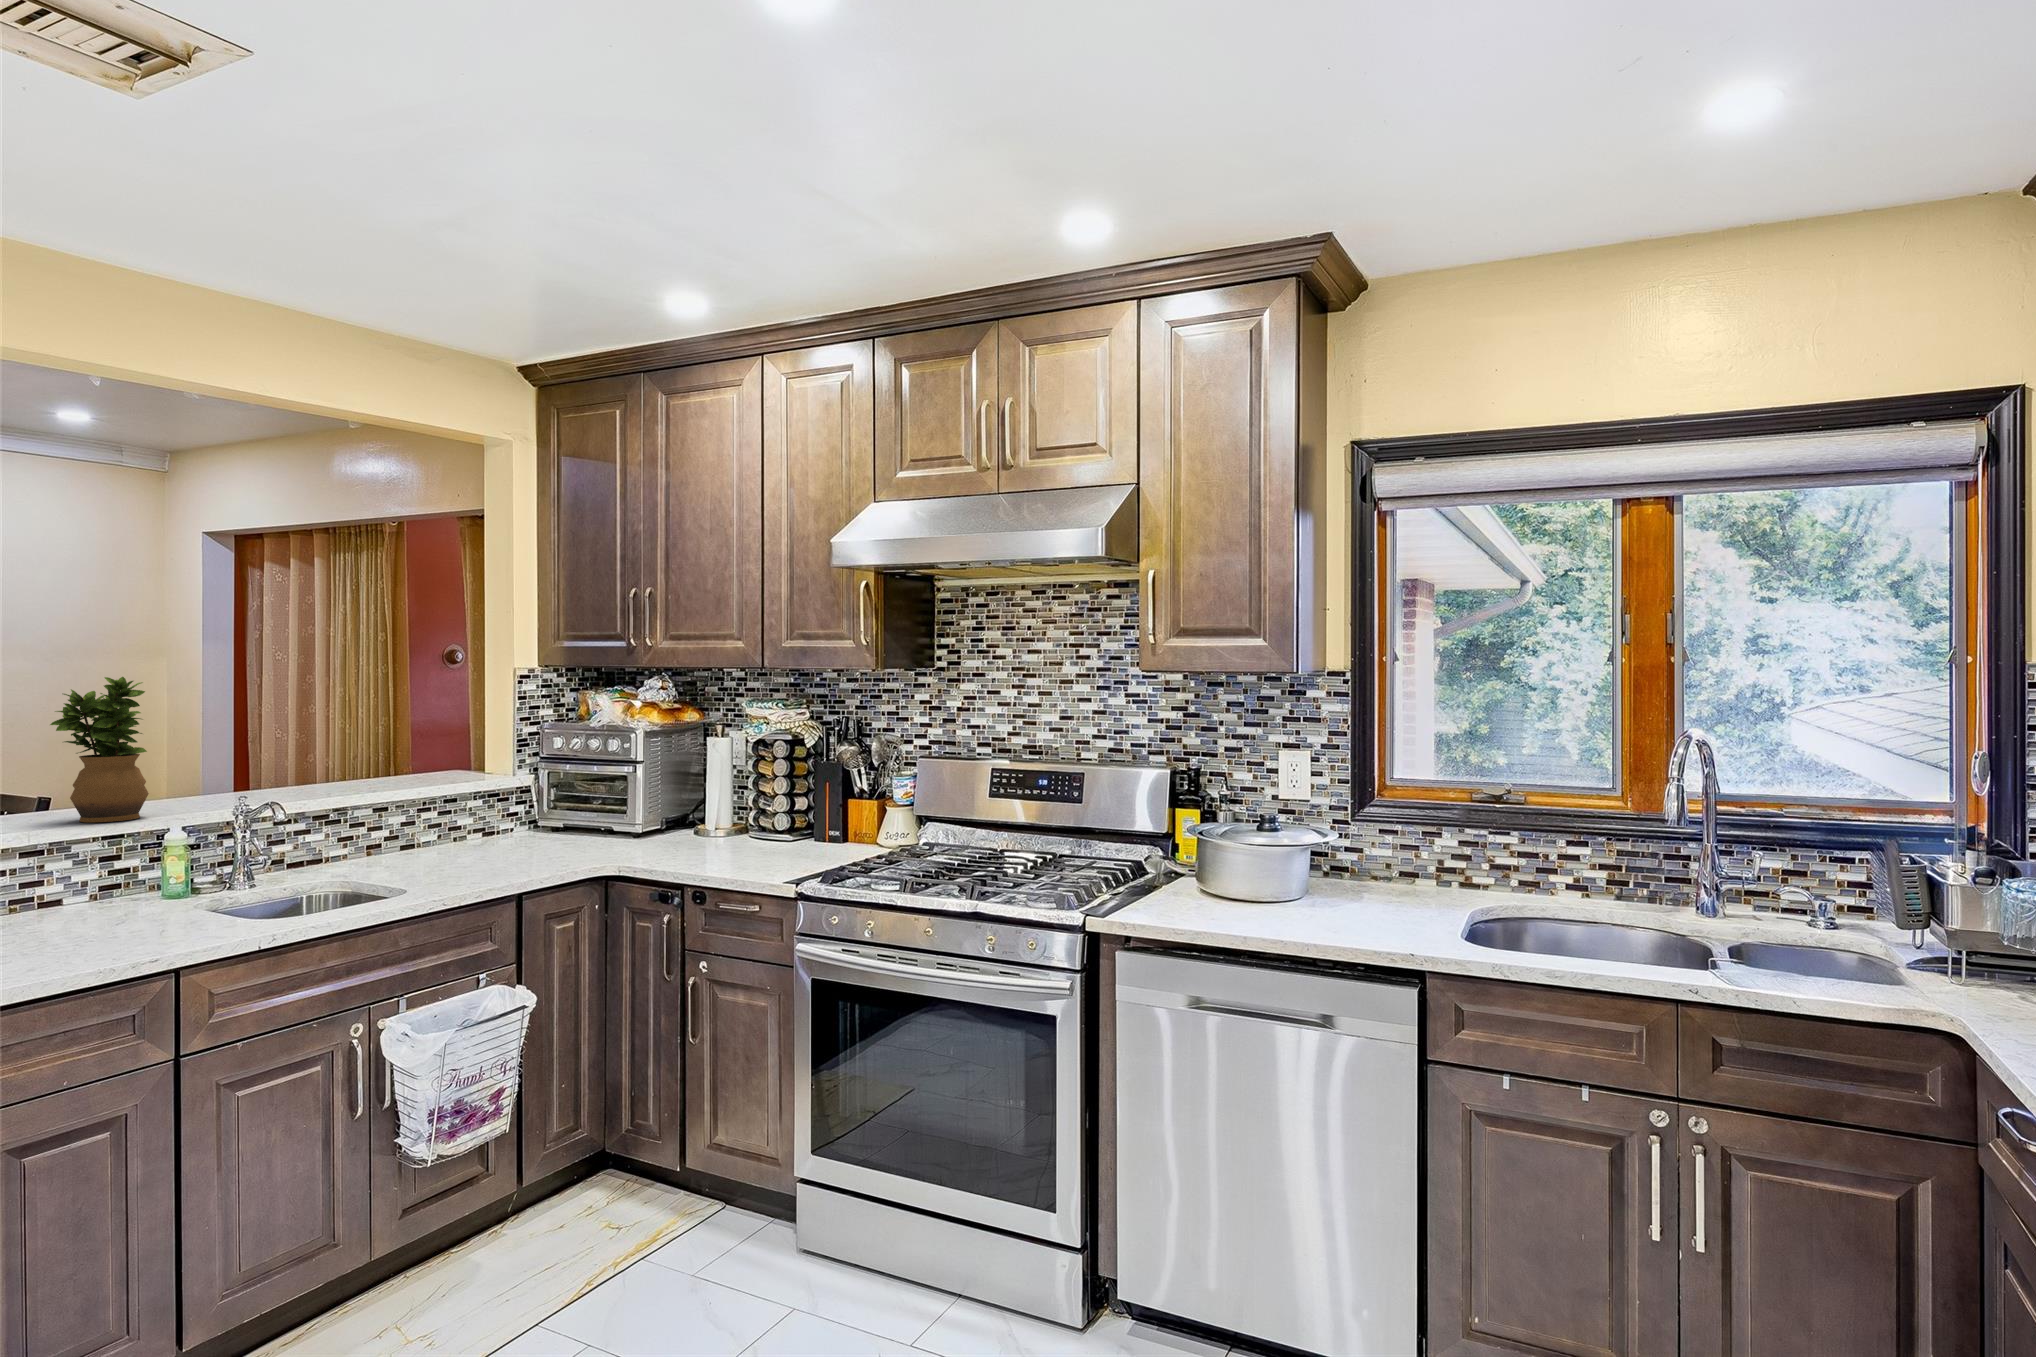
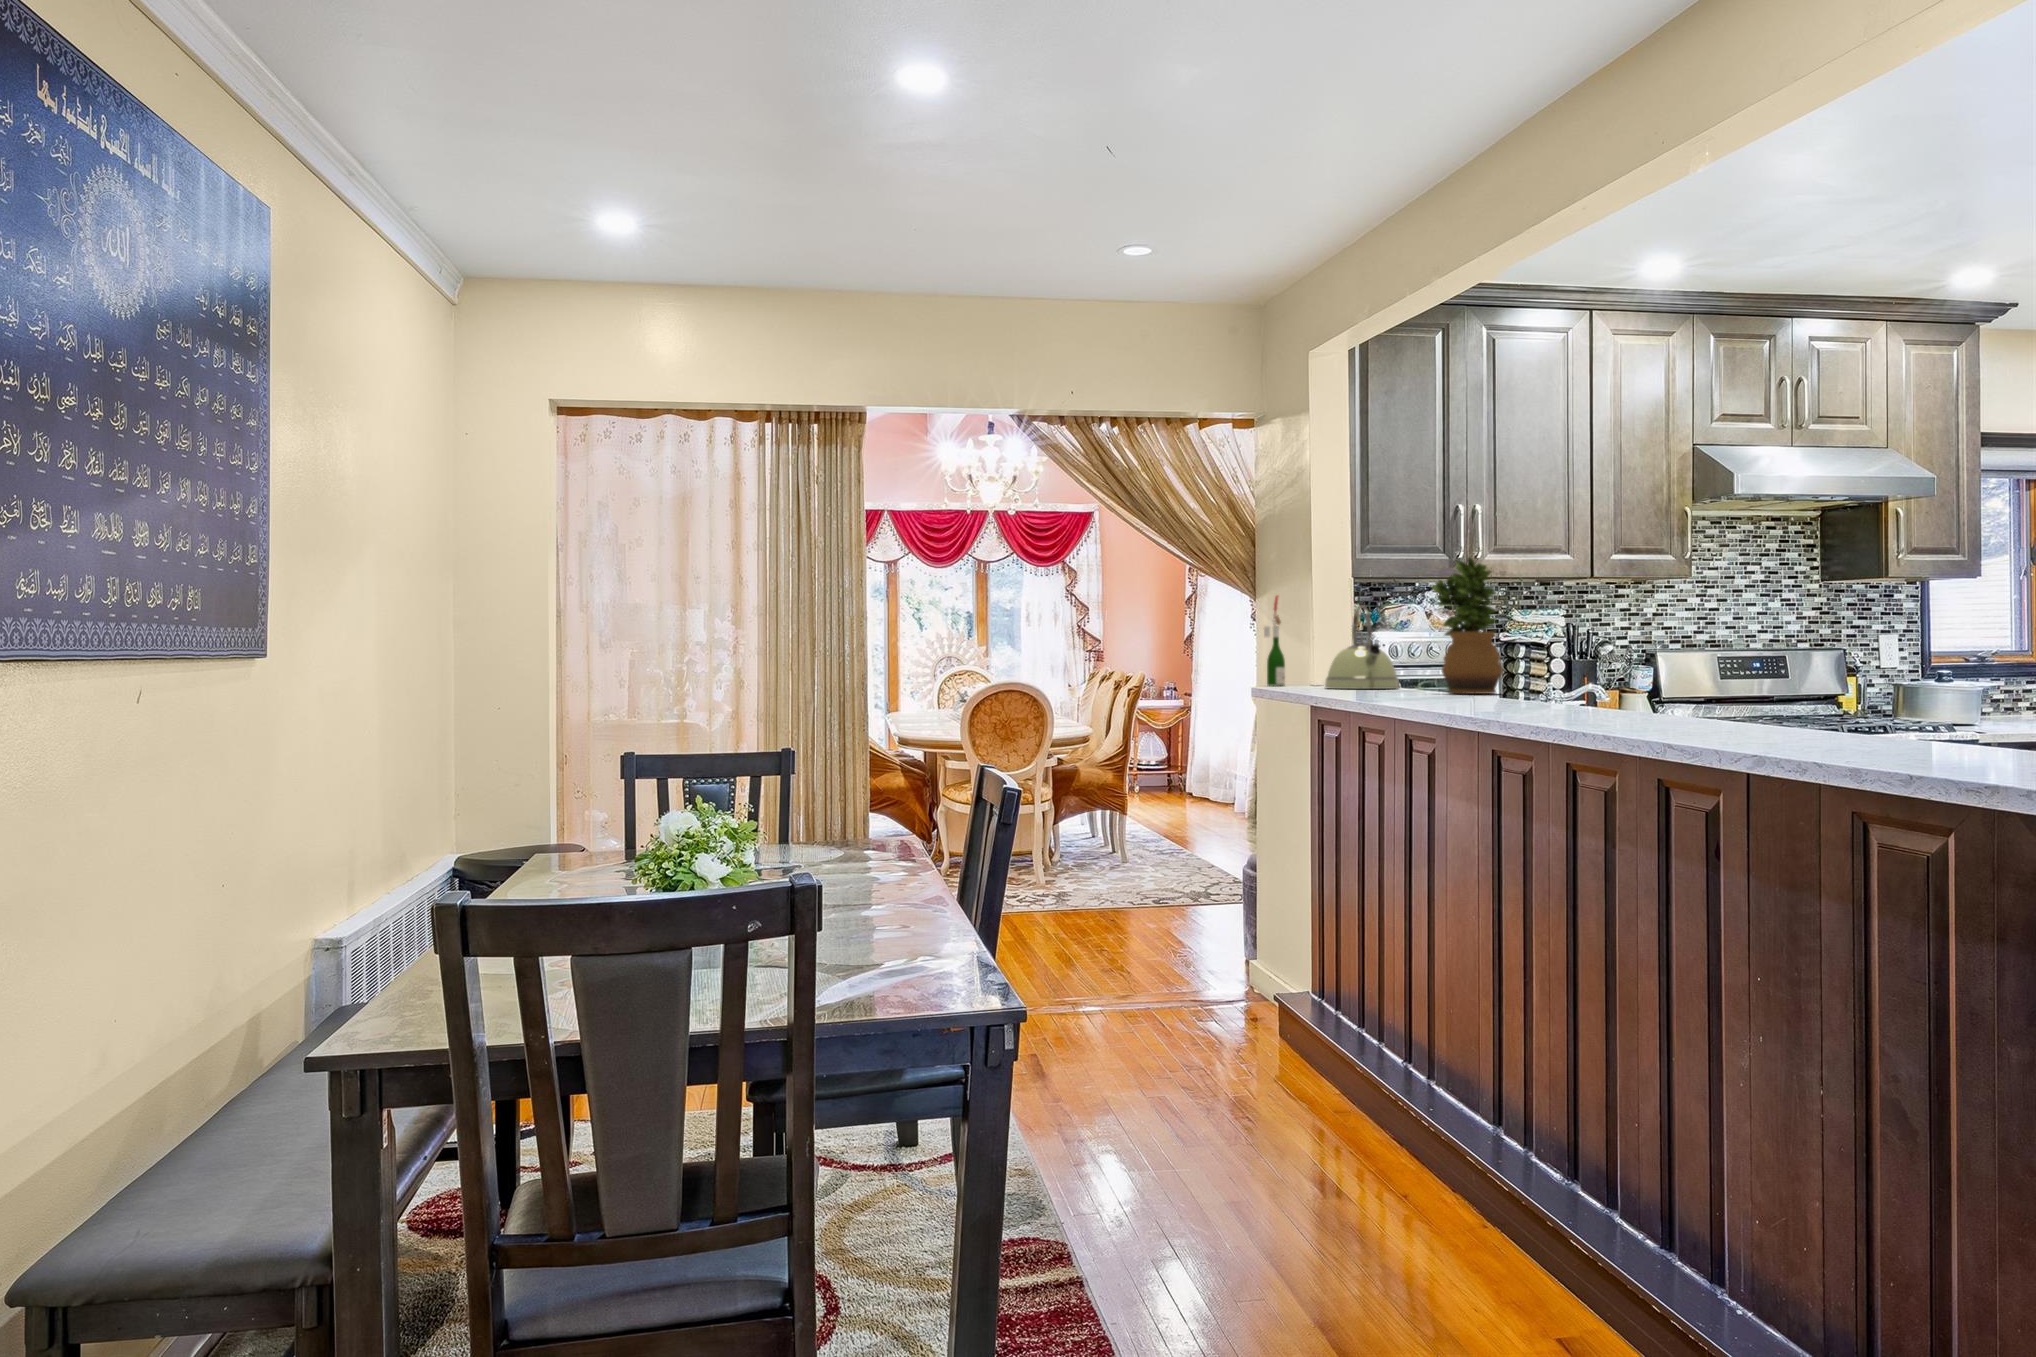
wine bottle: none [430,688,460,779] -> present [1264,596,1285,686]
kettle: none [283,709,380,798] -> present [1325,605,1399,689]

